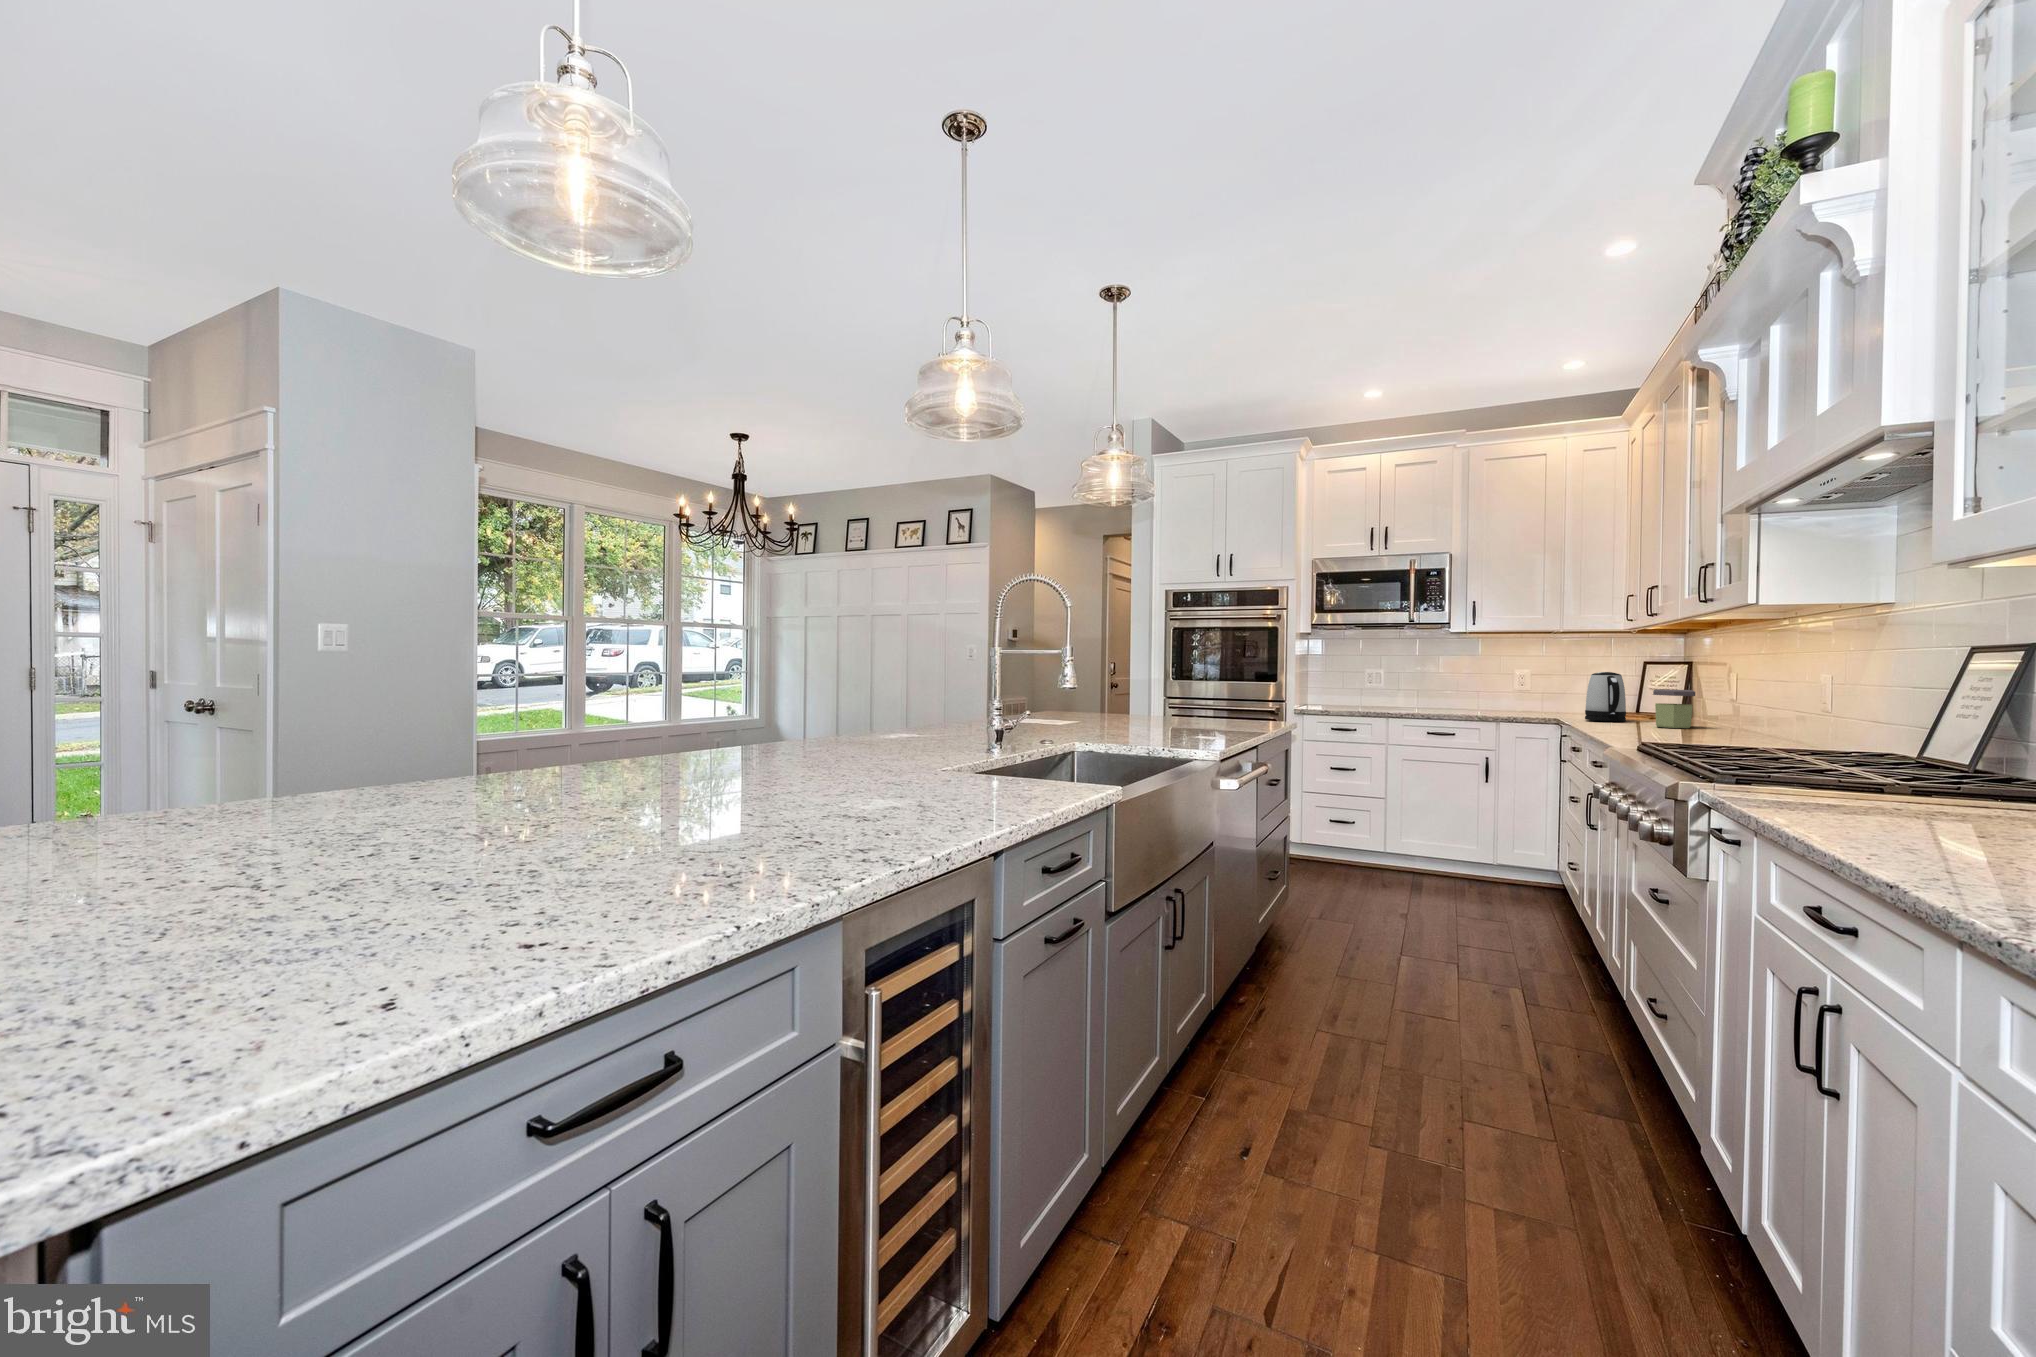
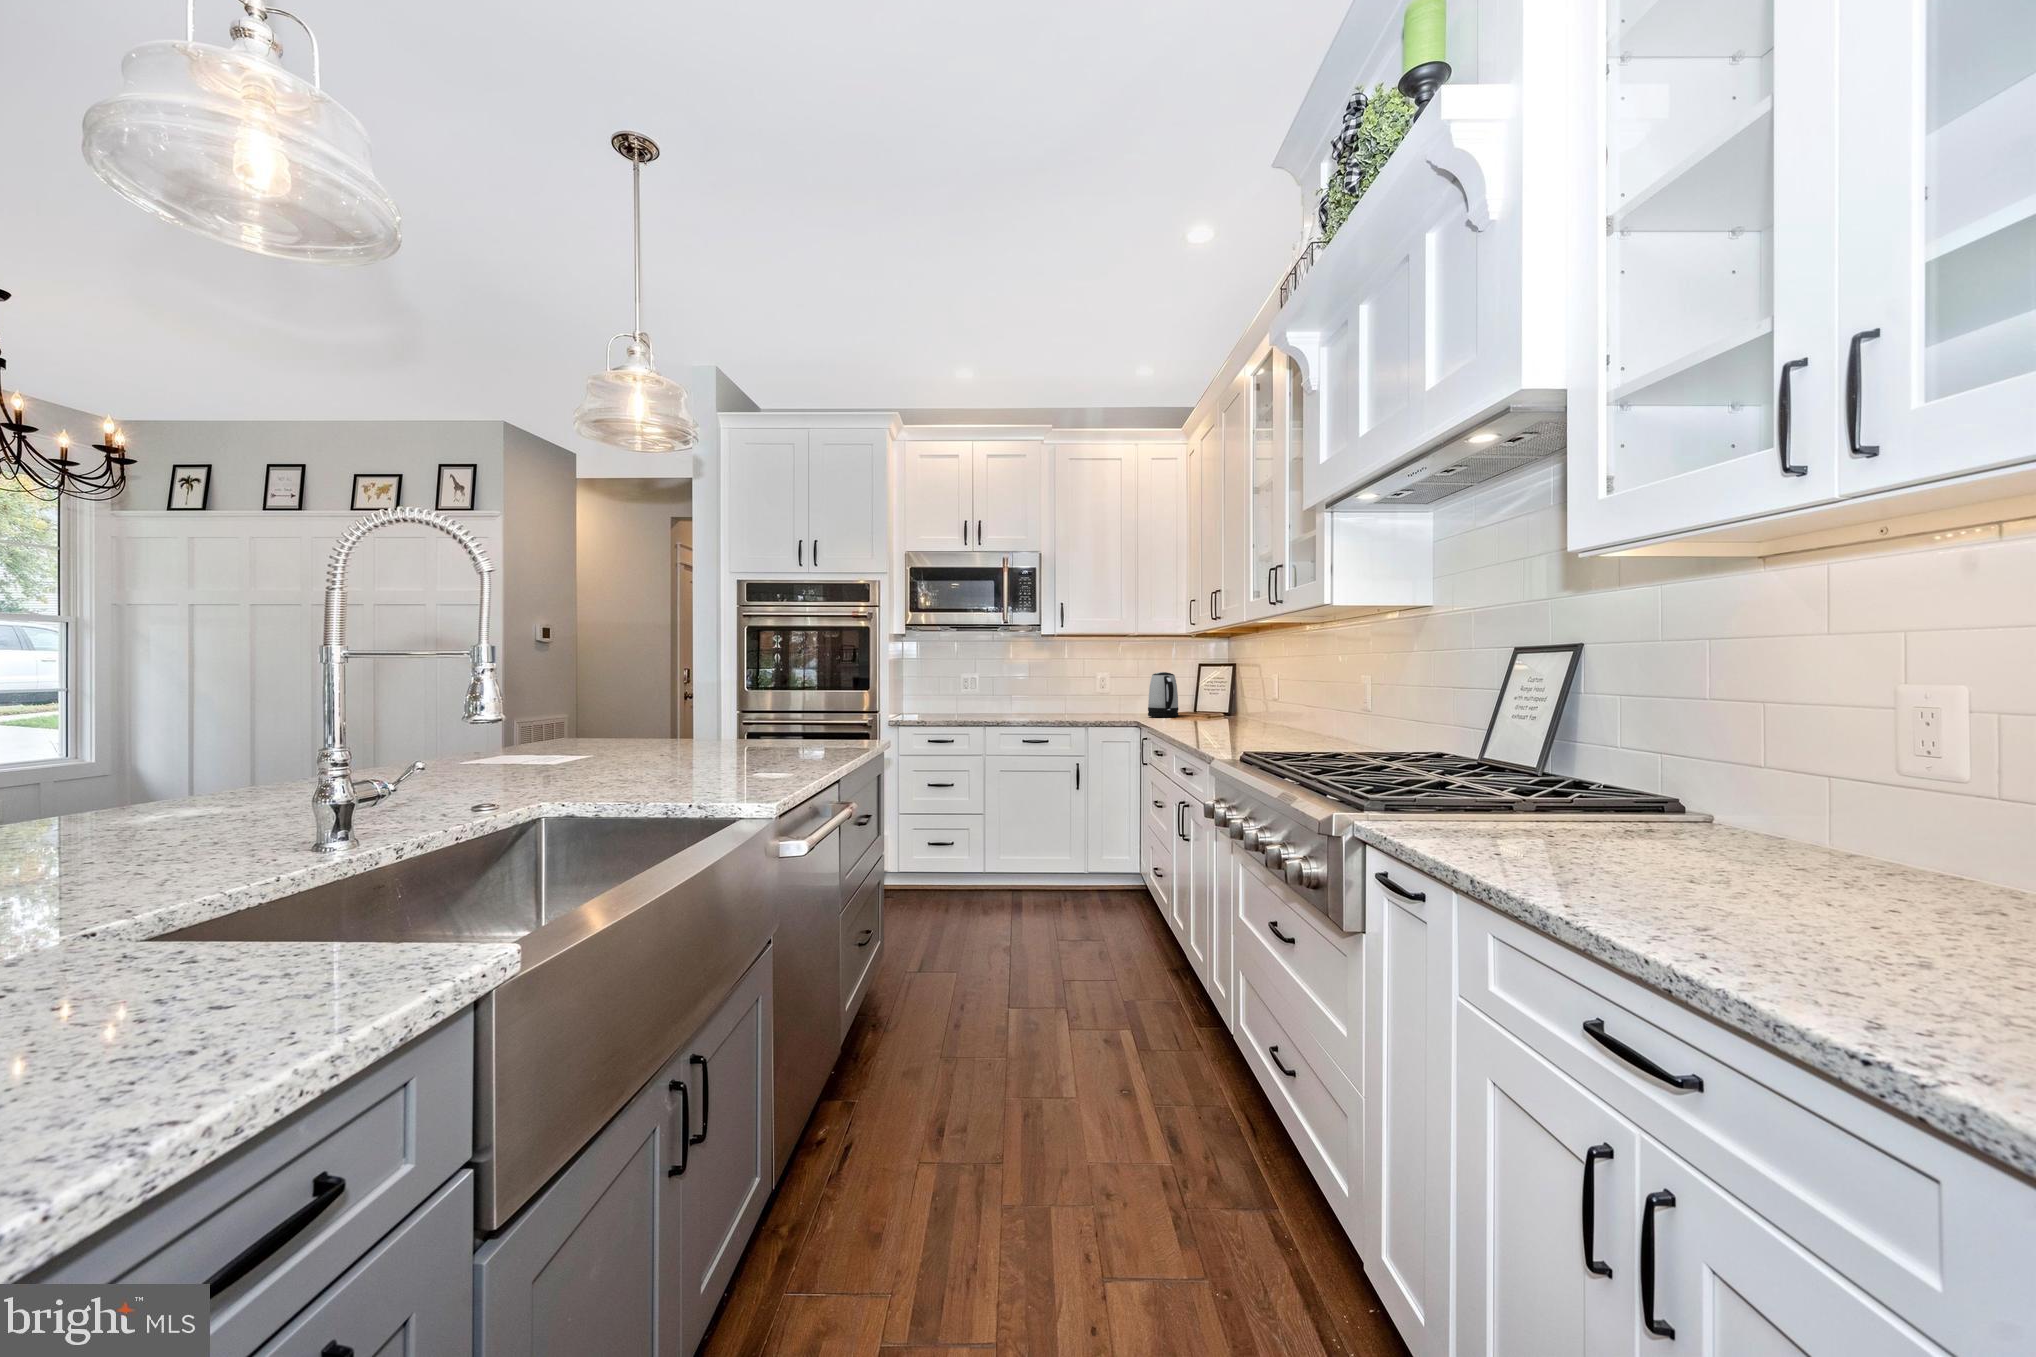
jar: present [1653,689,1695,728] -> none [1198,687,1227,721]

